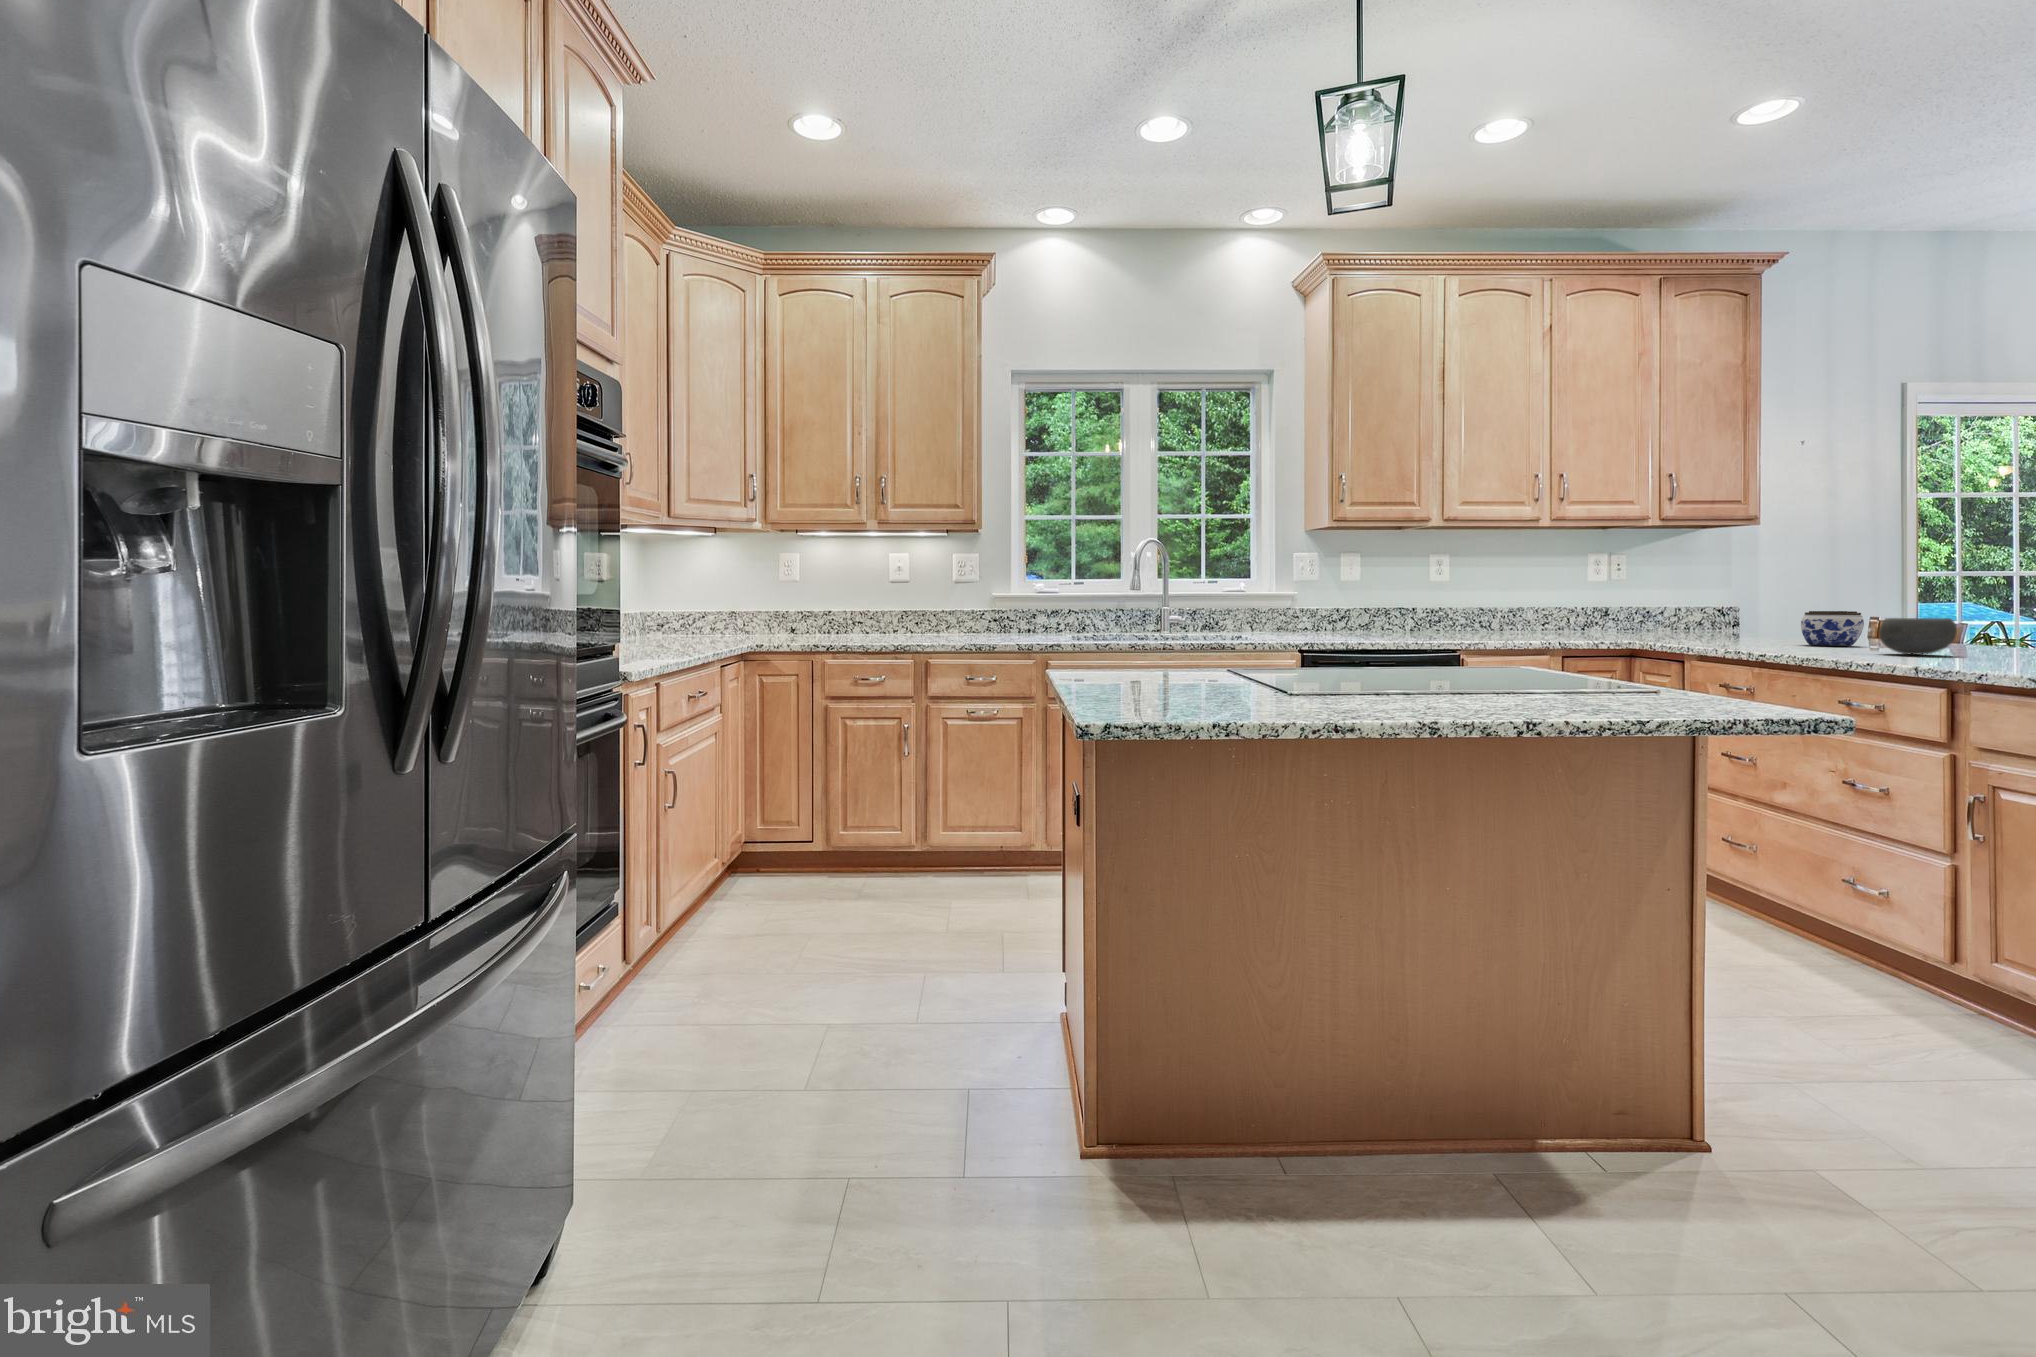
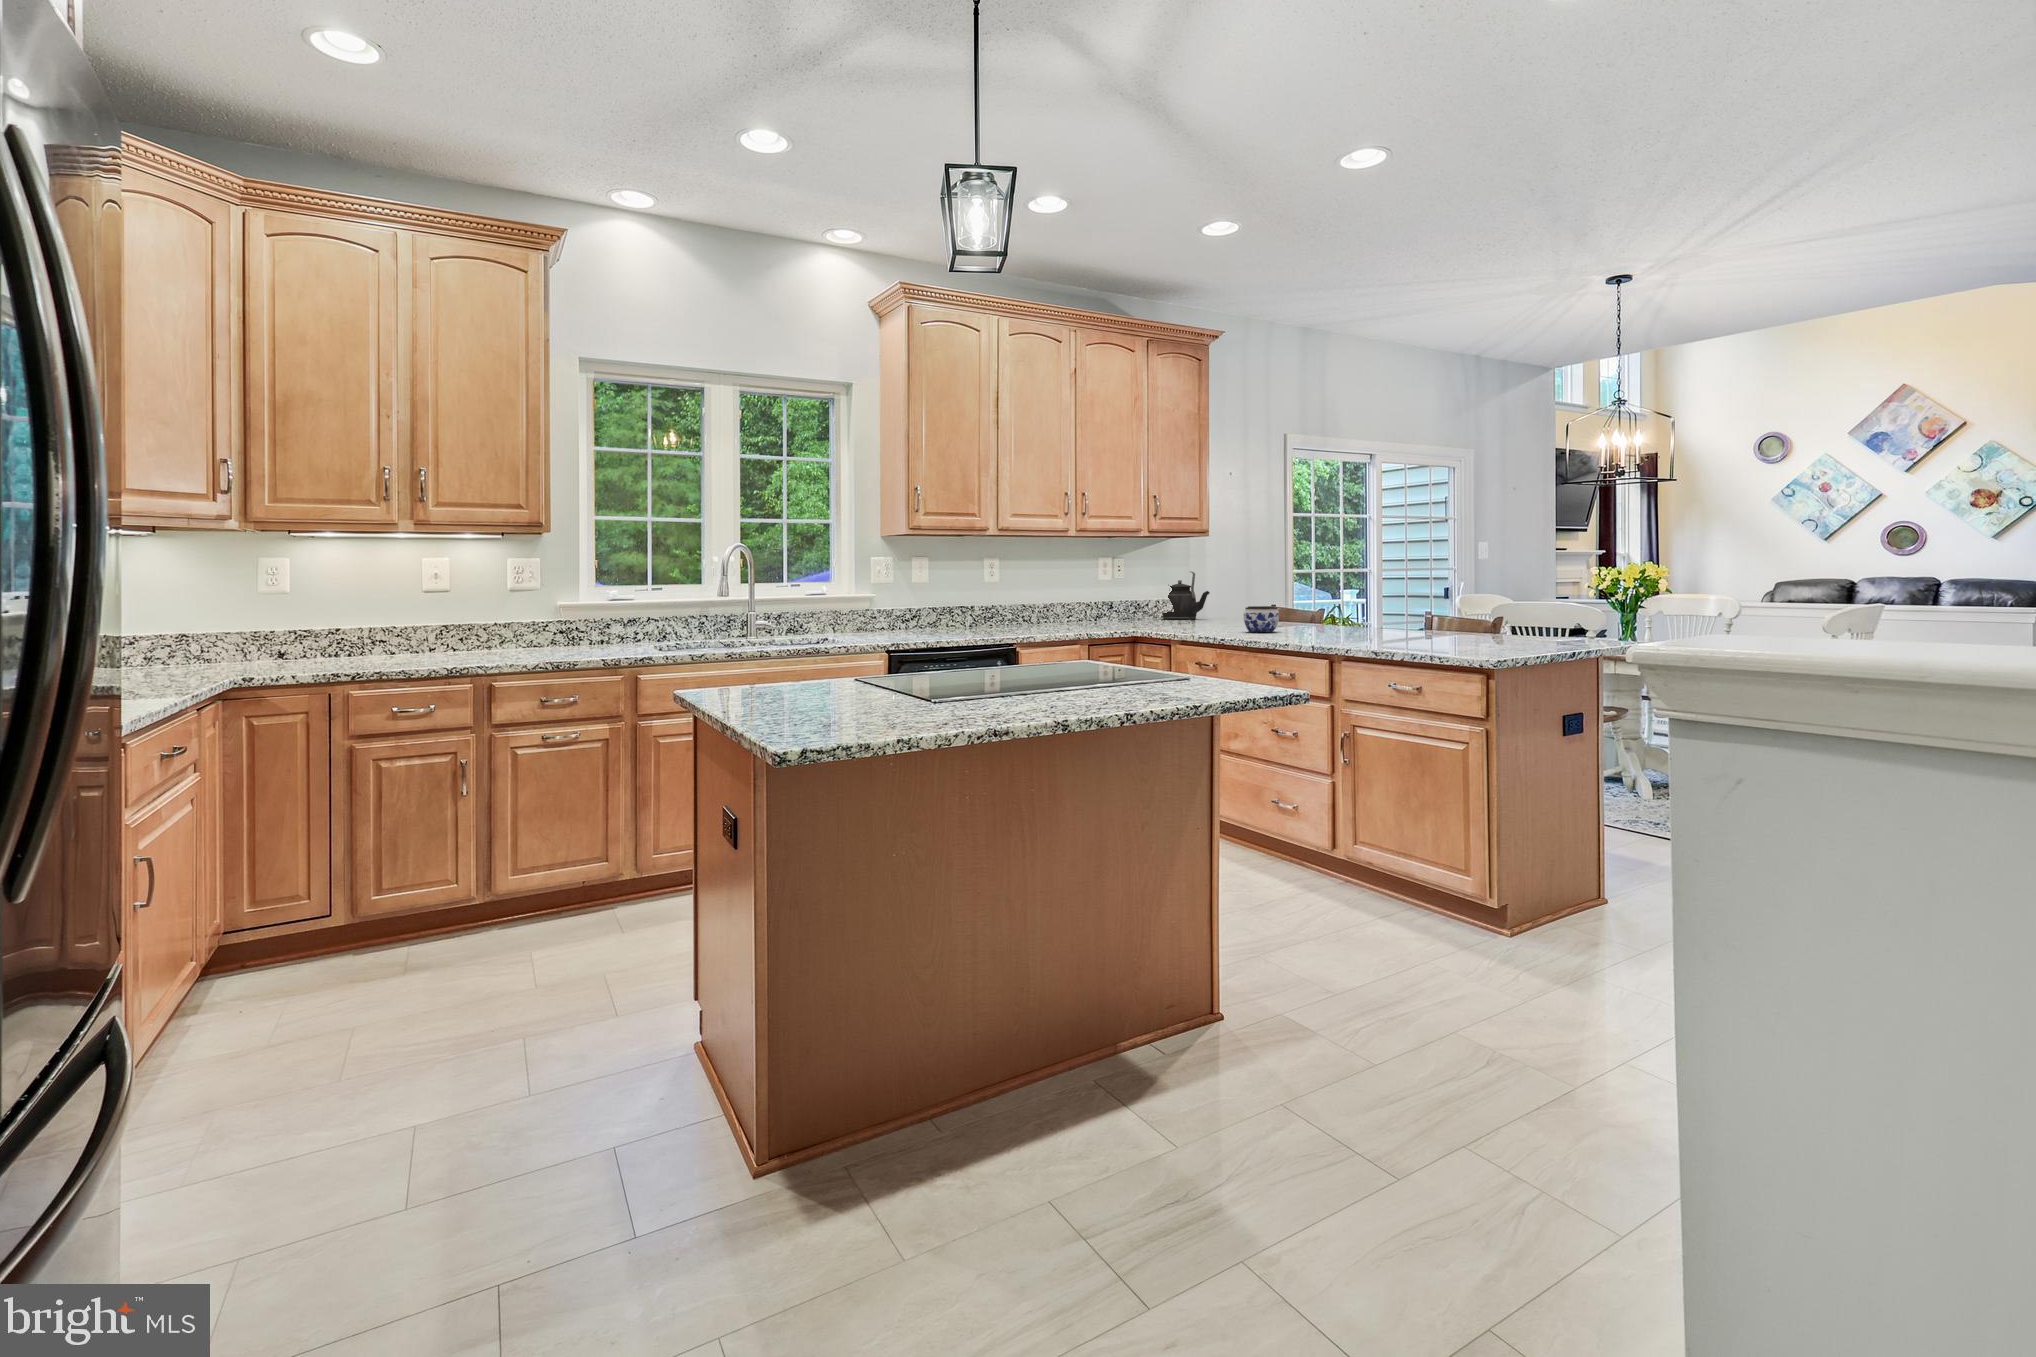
kettle: none [1678,572,1753,631] -> present [1163,572,1210,619]
bowl: present [1879,618,1957,655] -> none [1289,613,1329,638]

